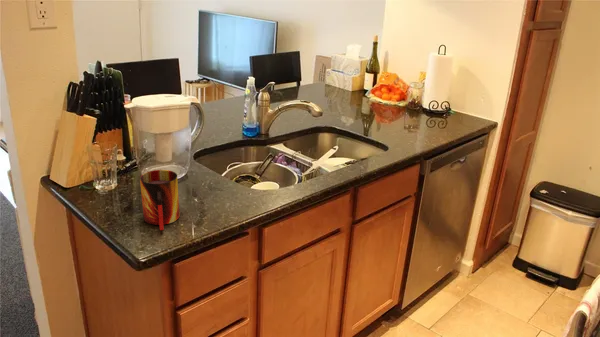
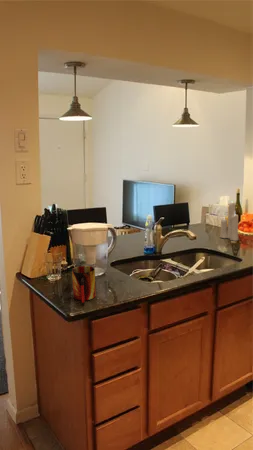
candle: none [348,47,377,114] -> present [220,203,238,241]

